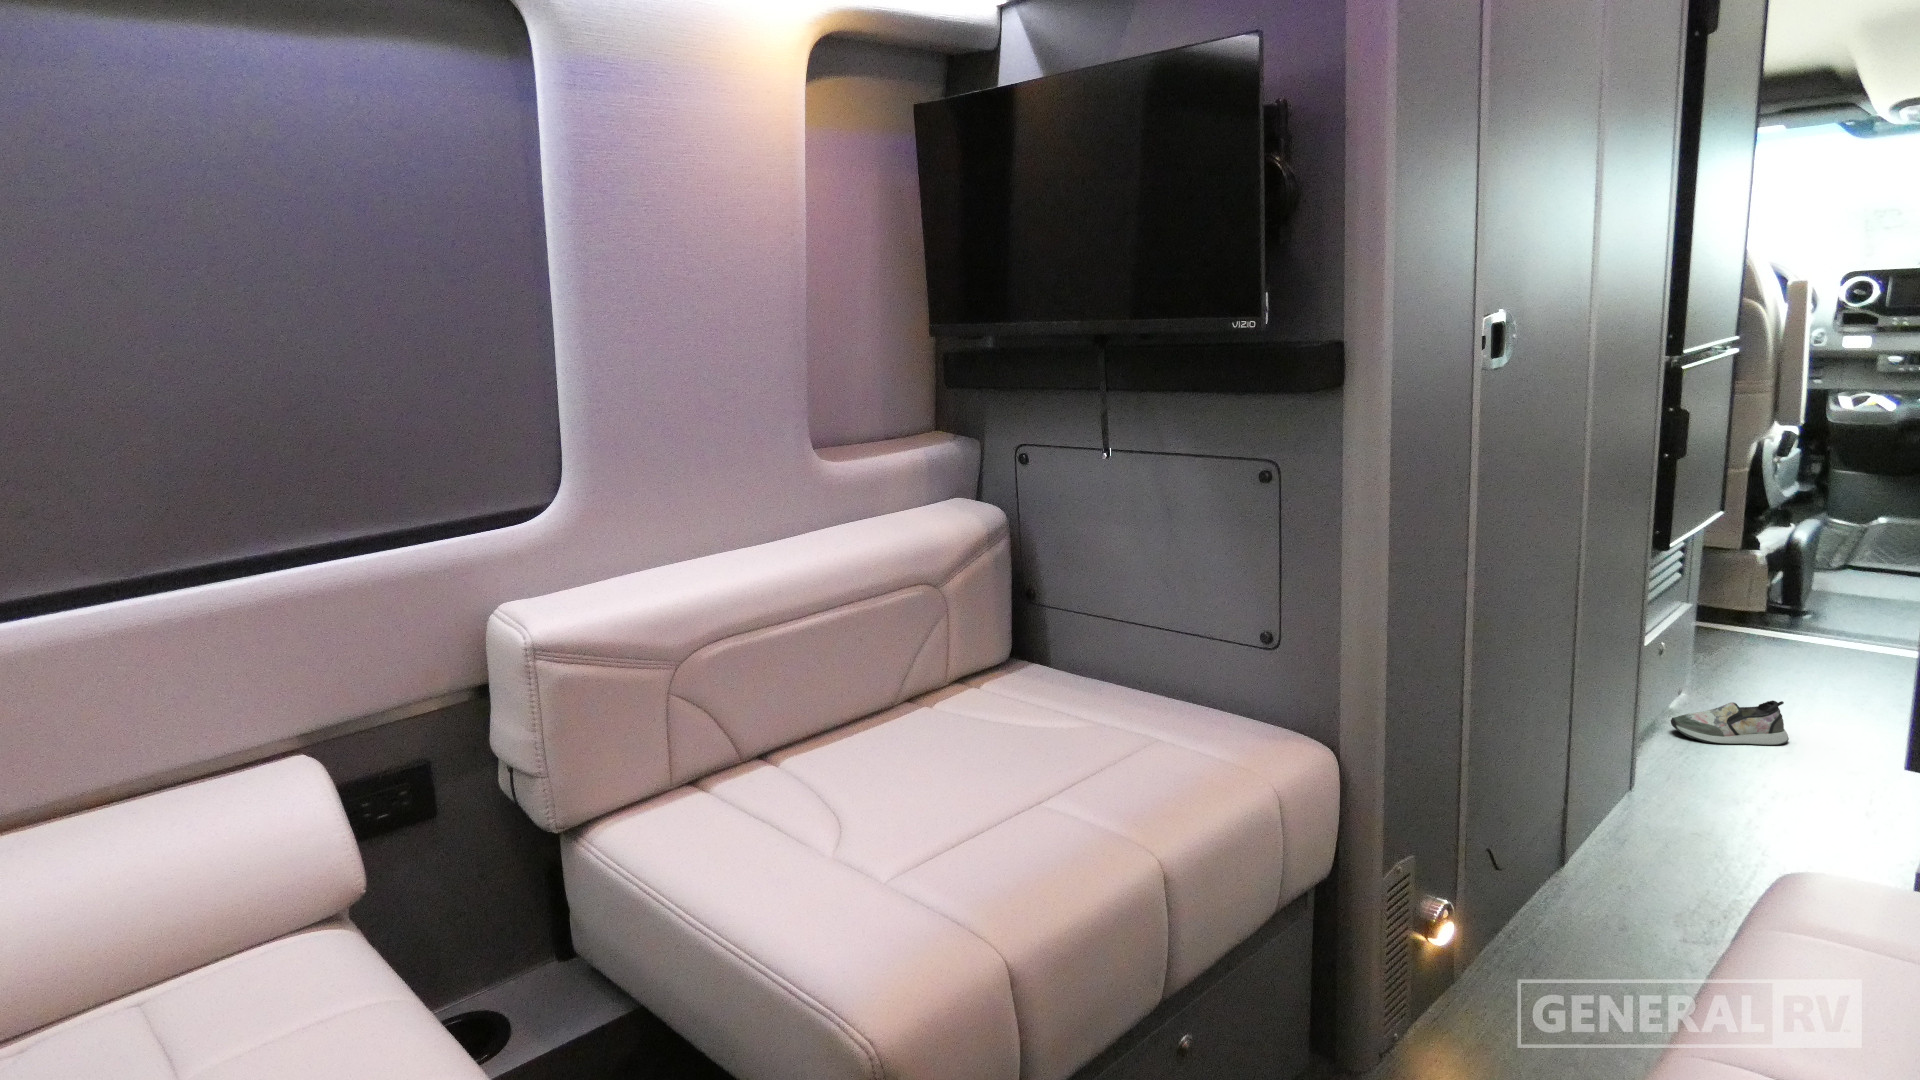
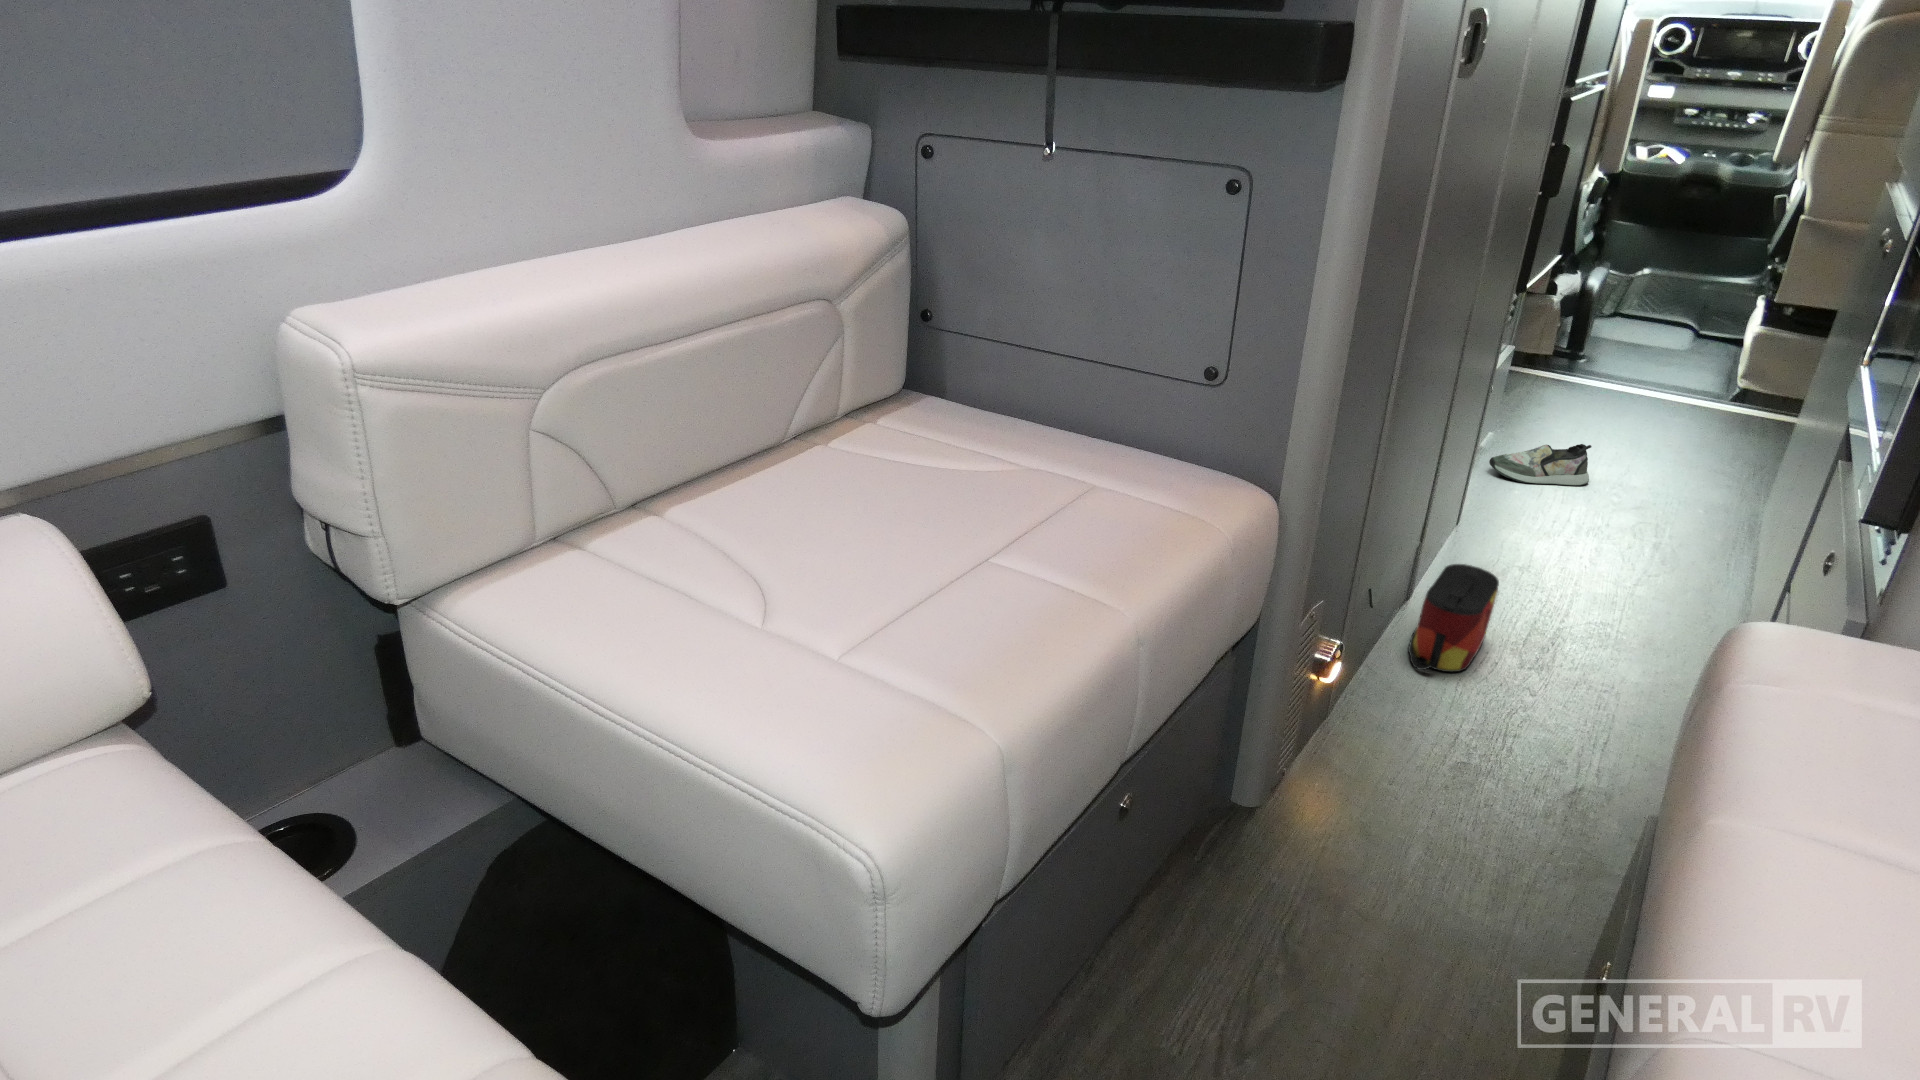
bag: none [1556,822,1647,936] -> present [1408,564,1499,672]

